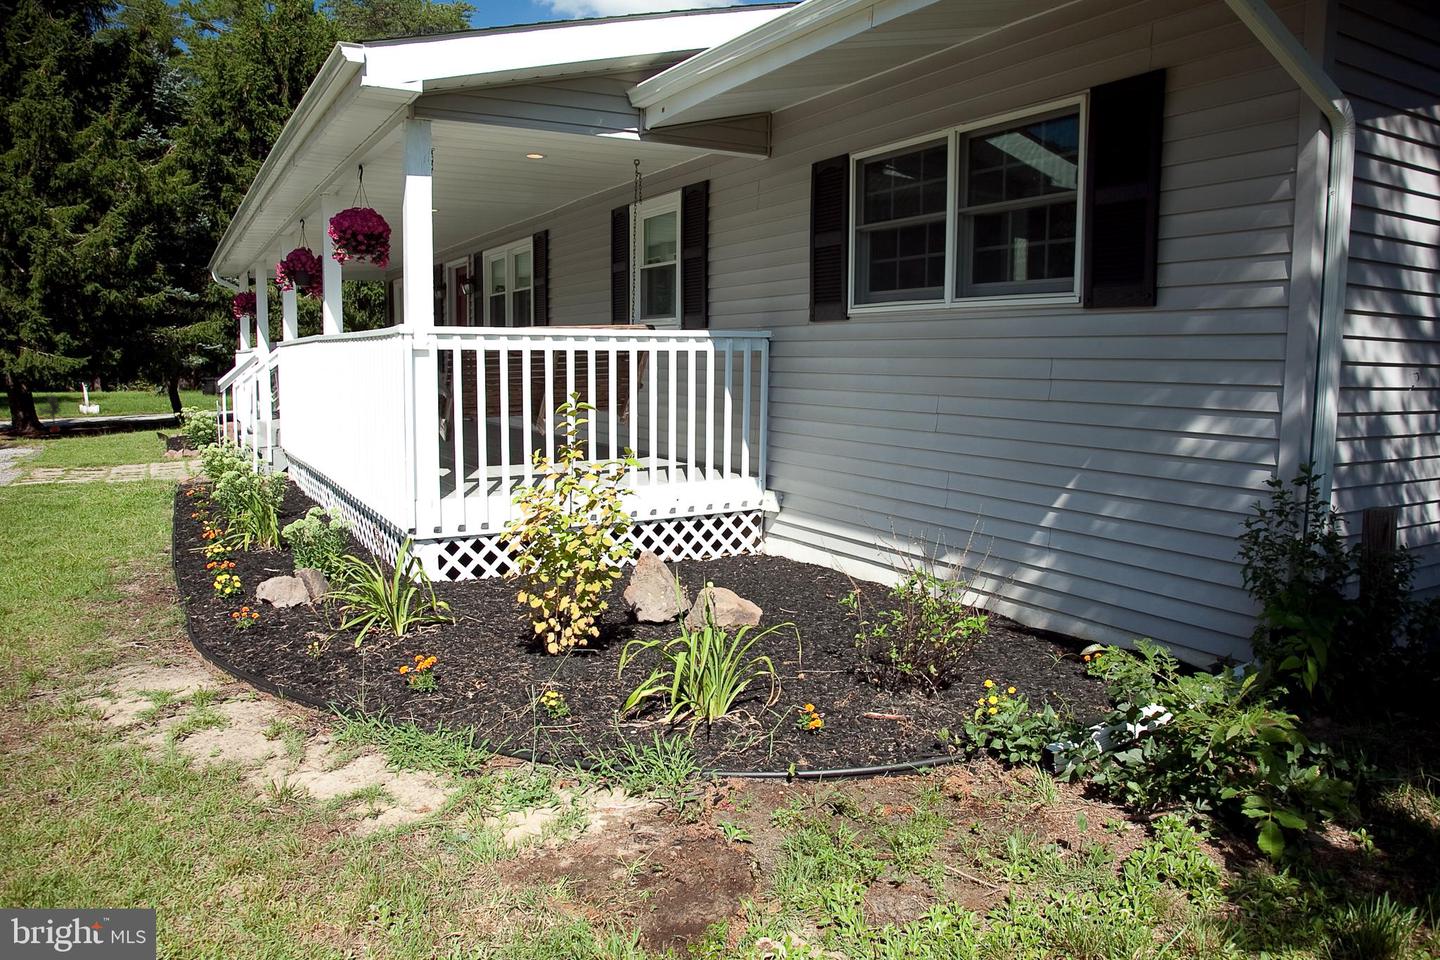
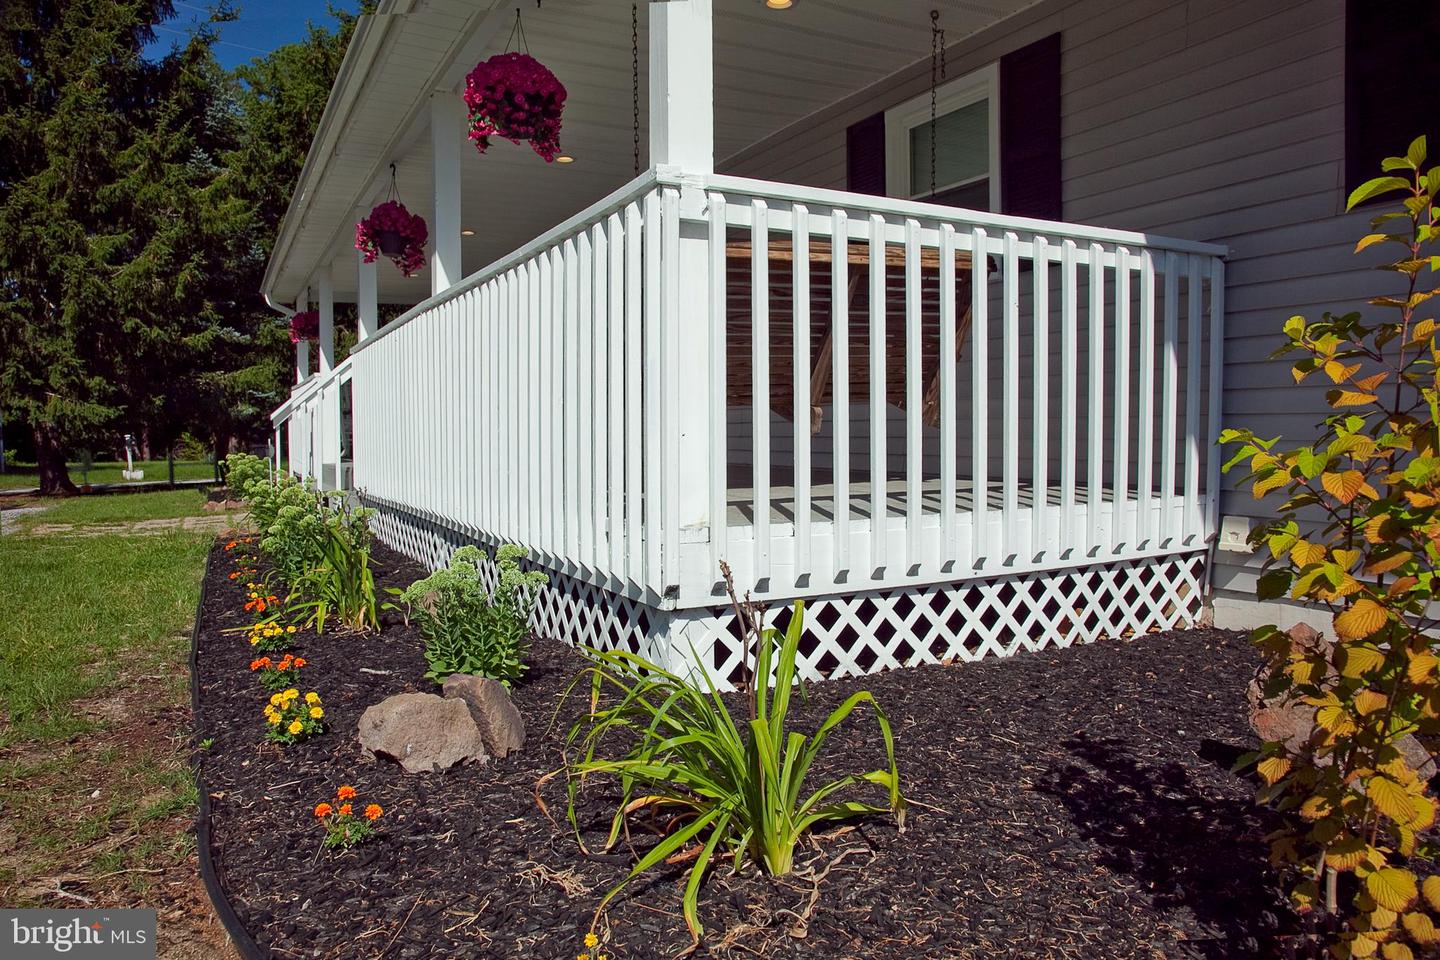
bench: none [124,395,171,425] -> present [168,452,219,485]

